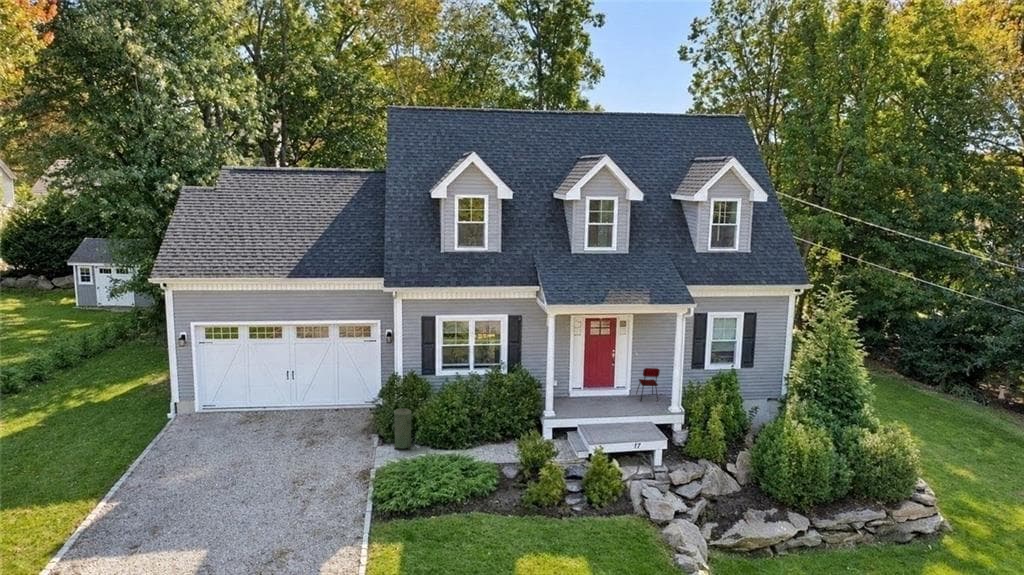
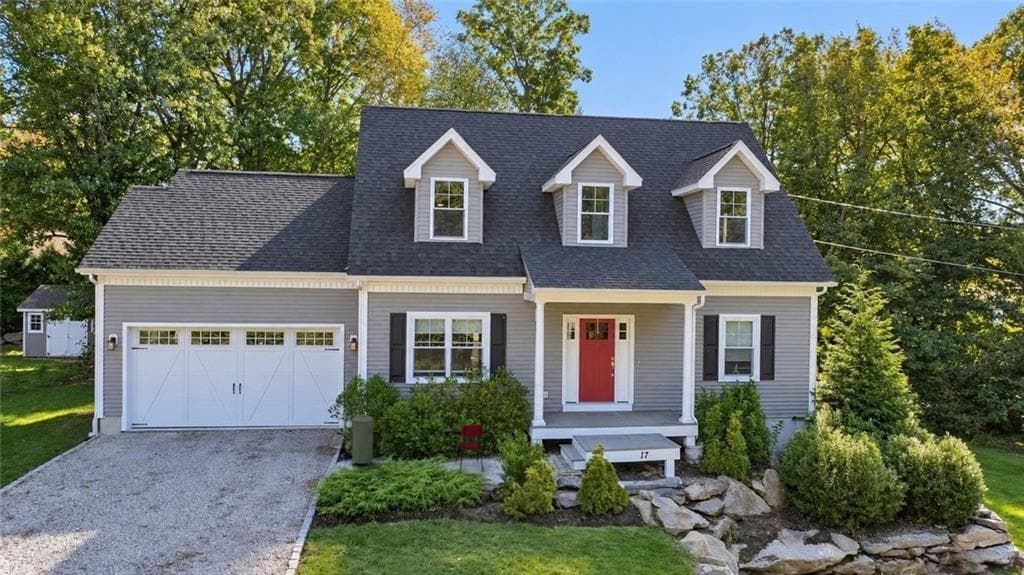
chair: present [636,368,660,401] -> present [455,425,484,472]

